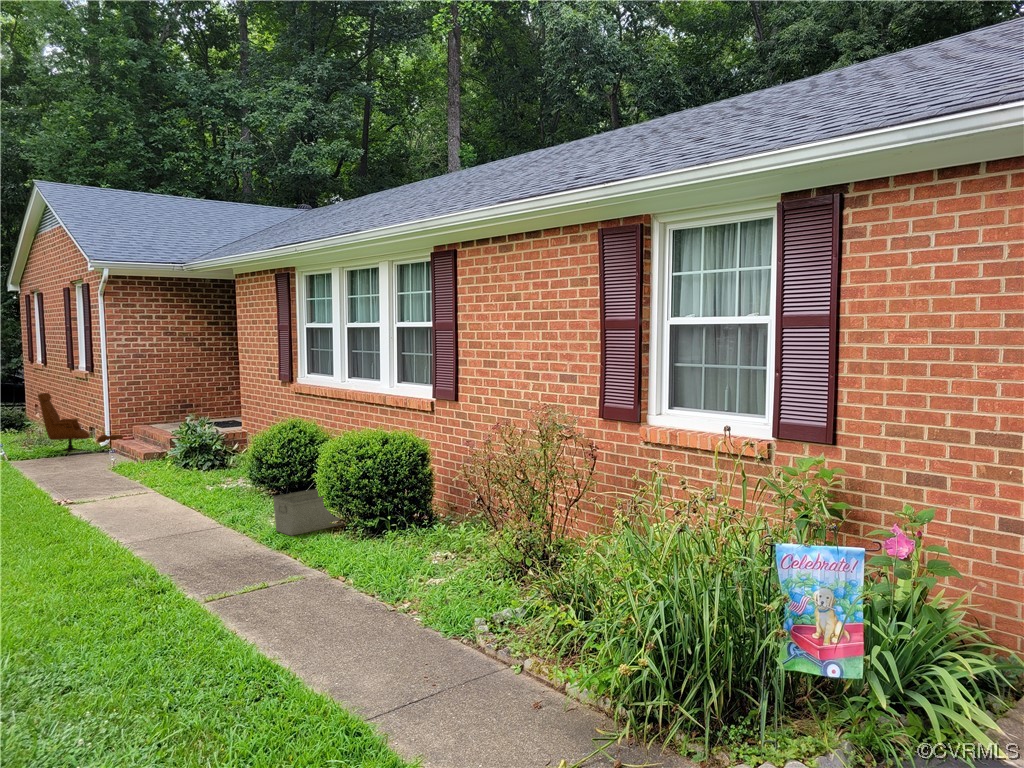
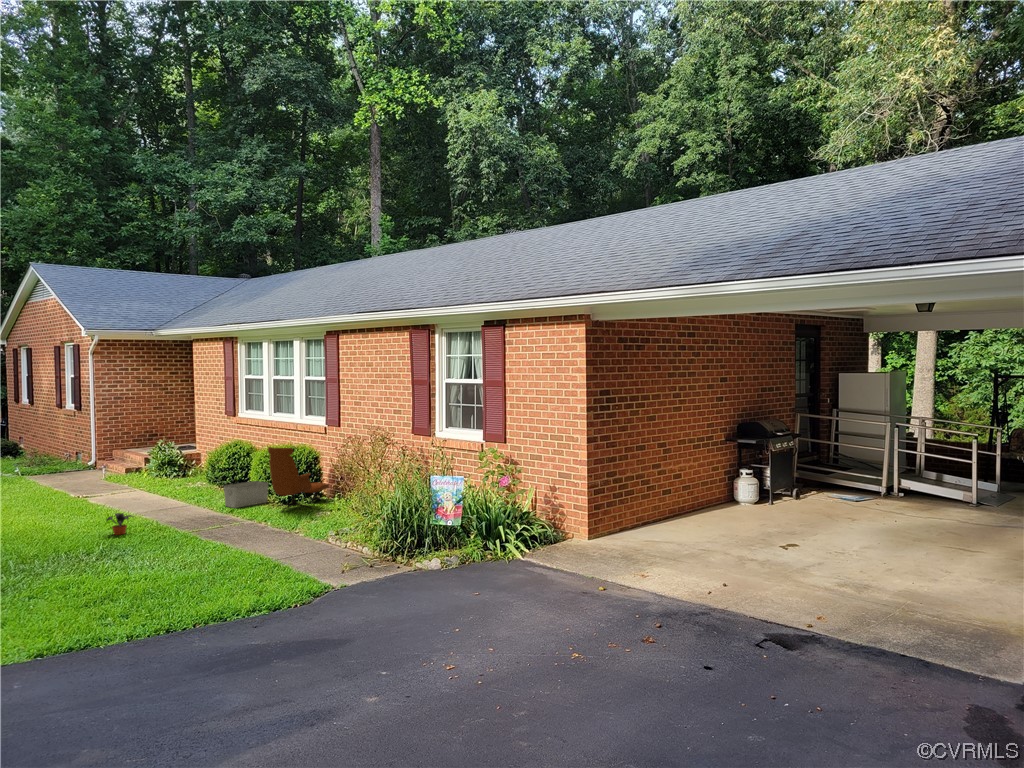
lounge chair: present [38,393,123,456] -> present [268,447,329,511]
potted plant: none [52,555,110,599] -> present [107,513,133,535]

